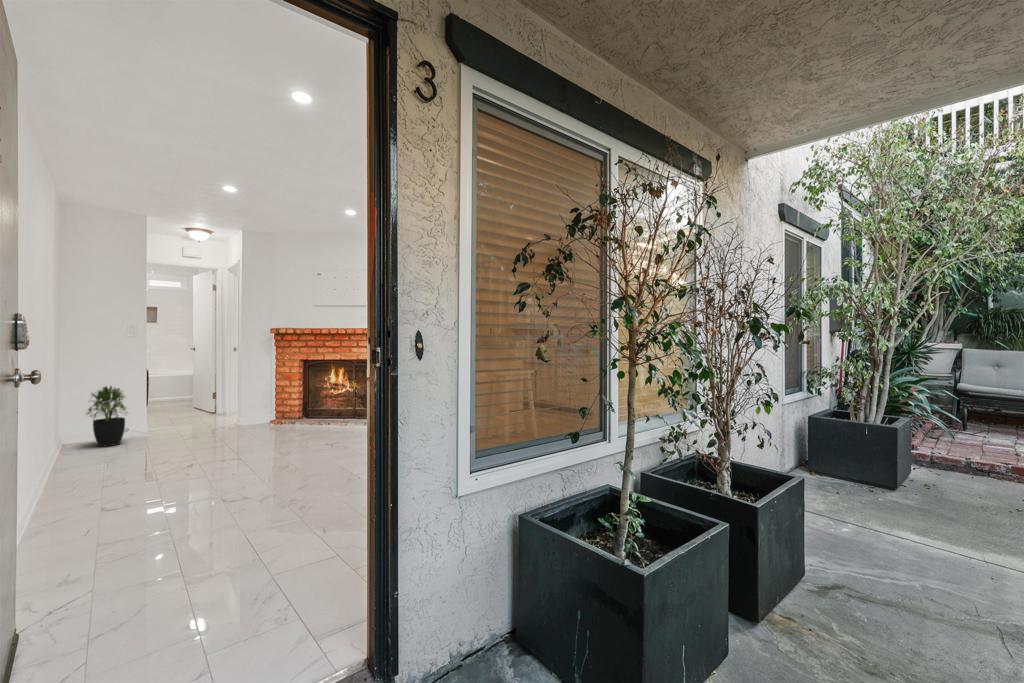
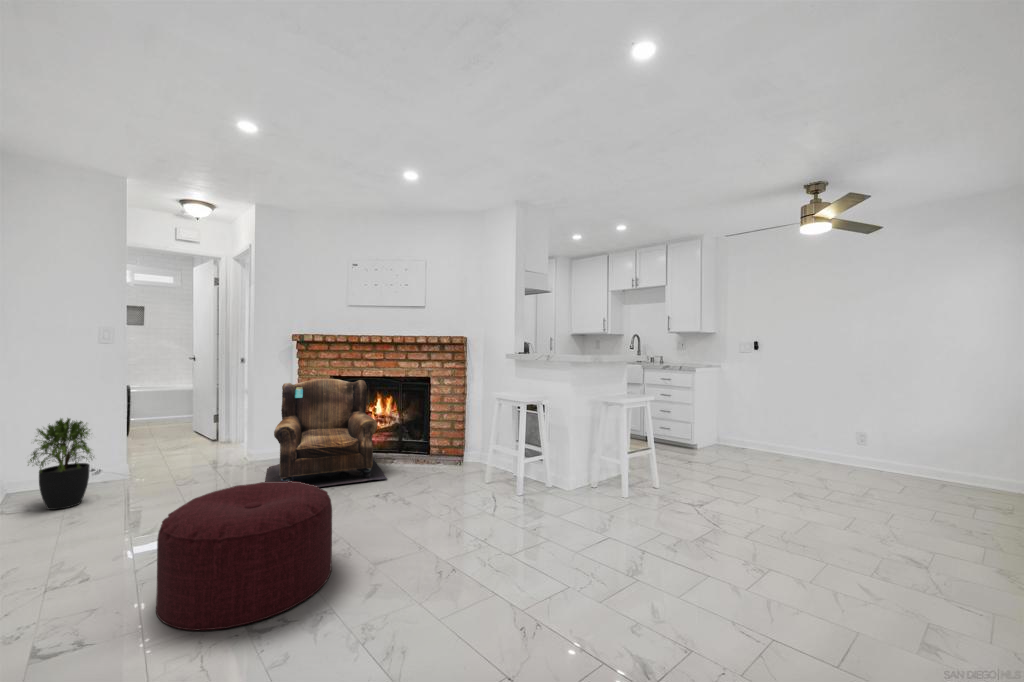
armchair: none [241,362,334,441] -> present [265,379,387,487]
ottoman: none [161,421,270,493] -> present [156,481,332,630]

